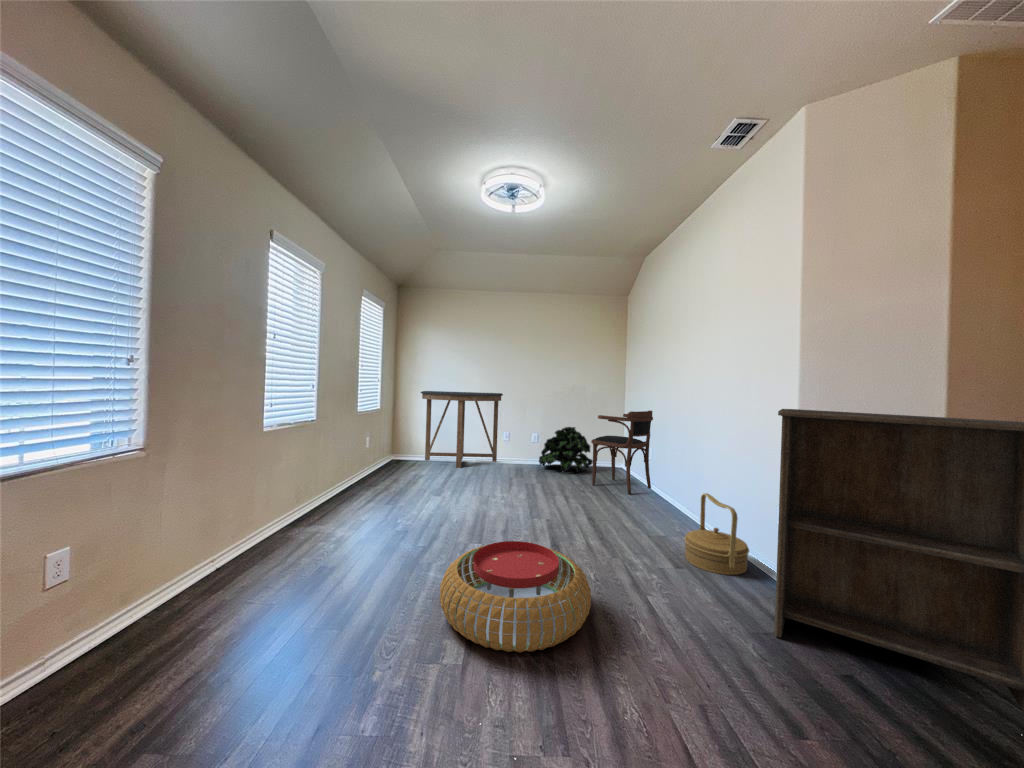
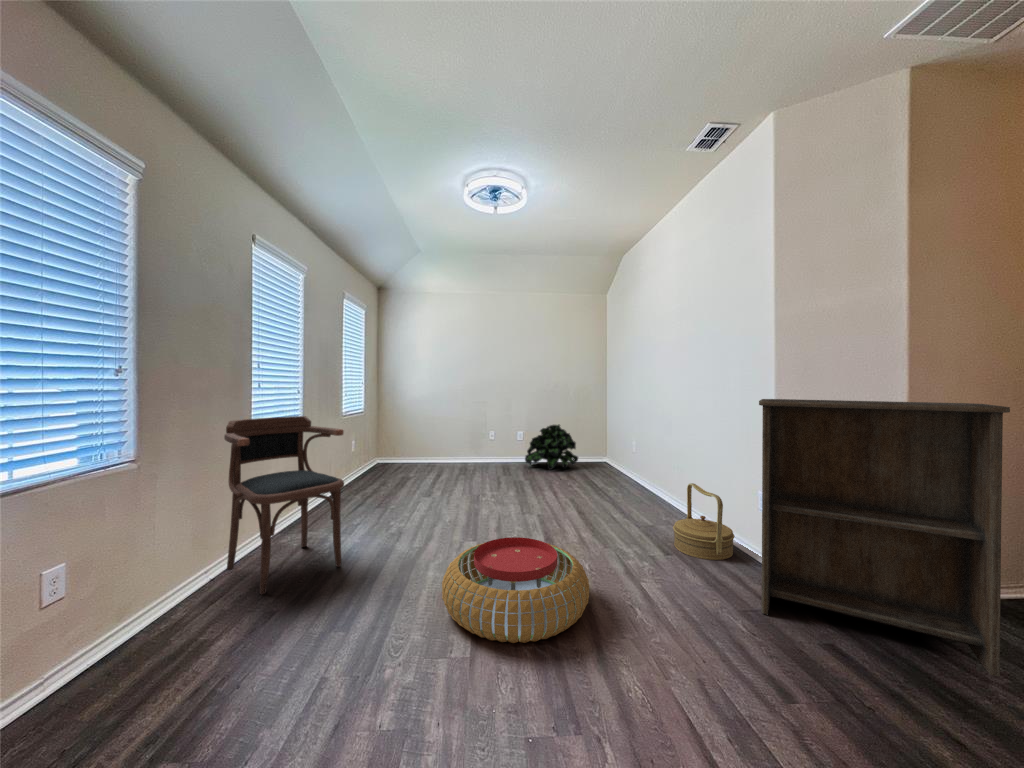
console table: present [421,391,503,468] -> none [403,393,487,470]
armchair: present [591,410,653,495] -> present [224,416,344,595]

